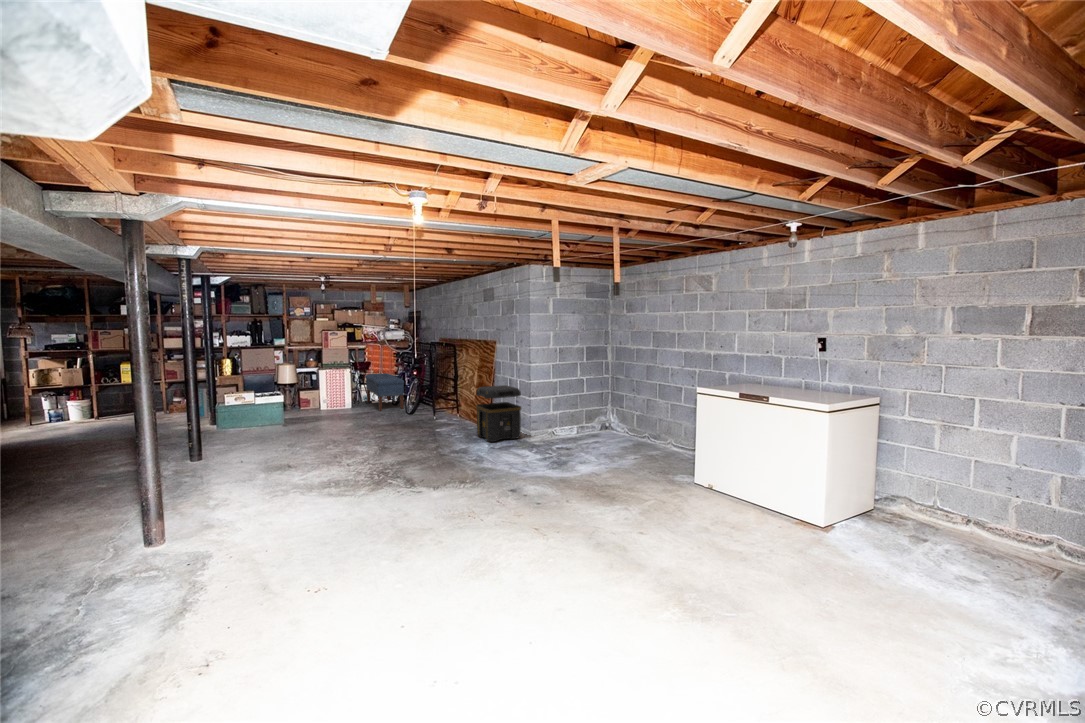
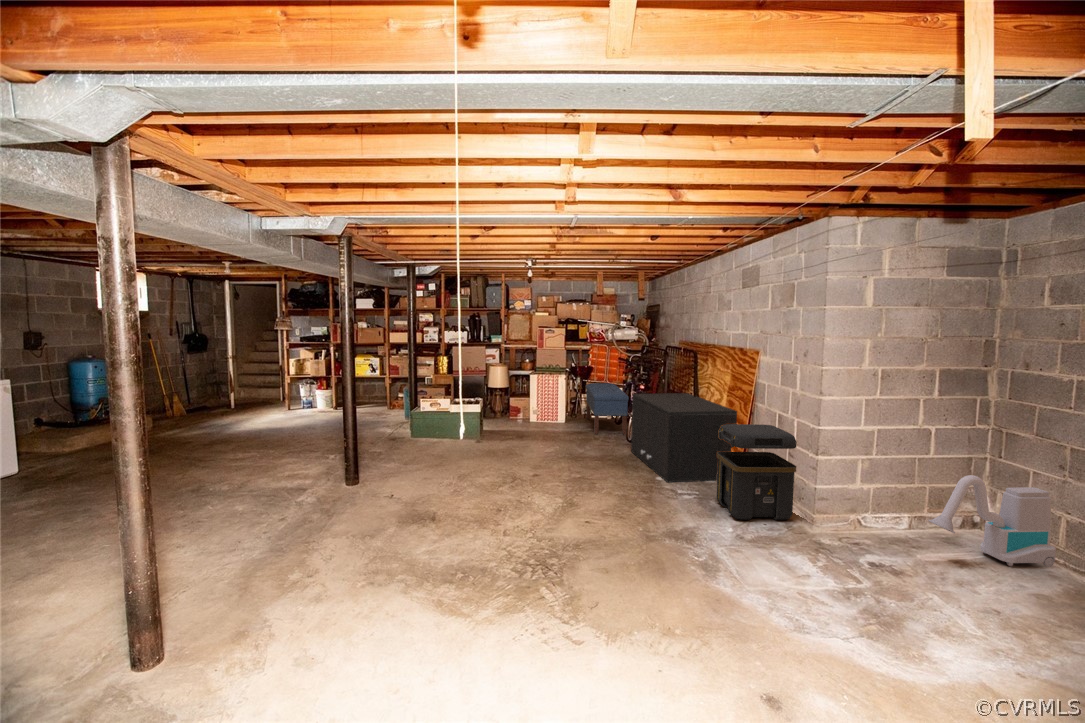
storage cabinet: none [411,374,485,431] -> present [631,393,737,482]
vacuum cleaner: none [585,398,636,441] -> present [928,475,1056,567]

